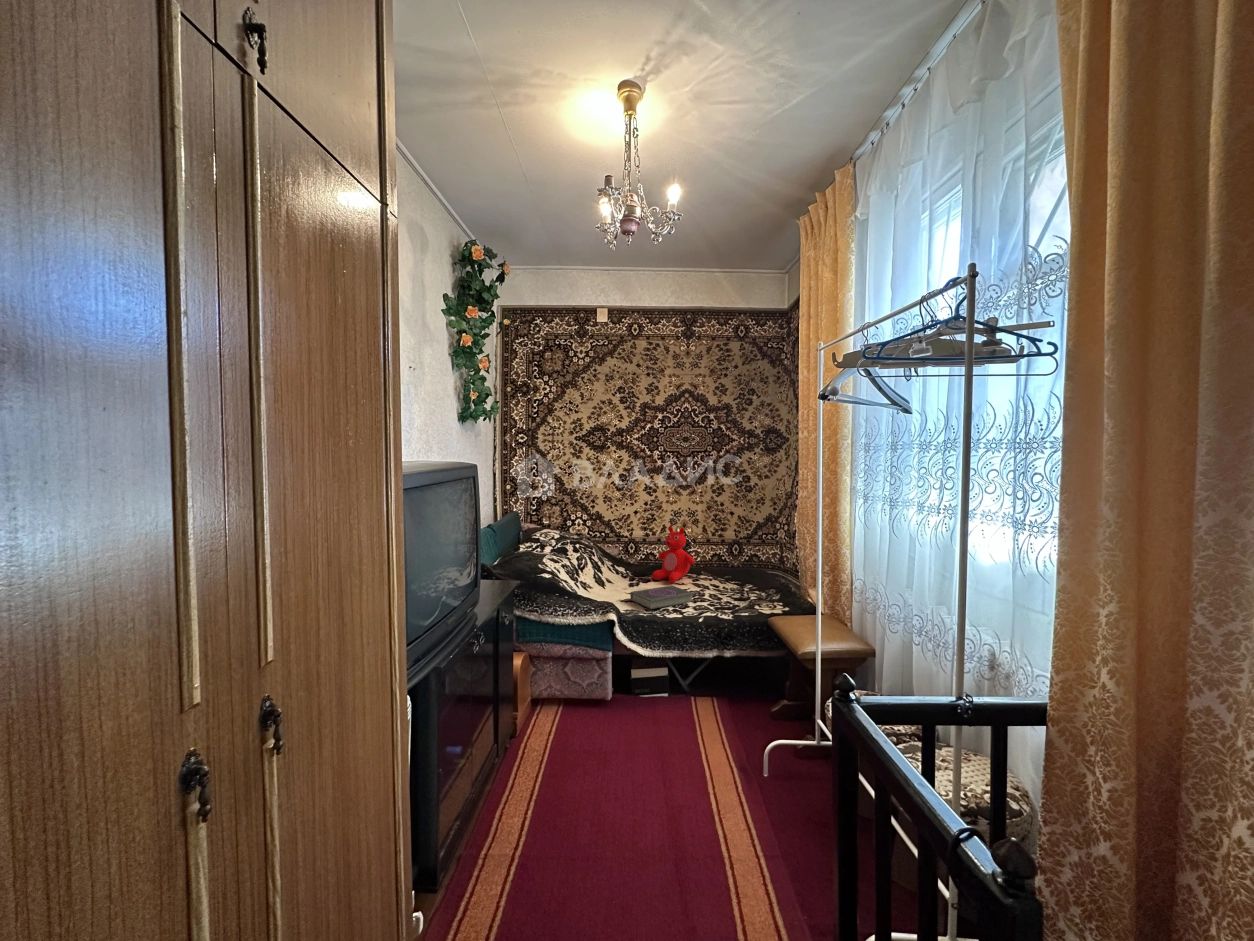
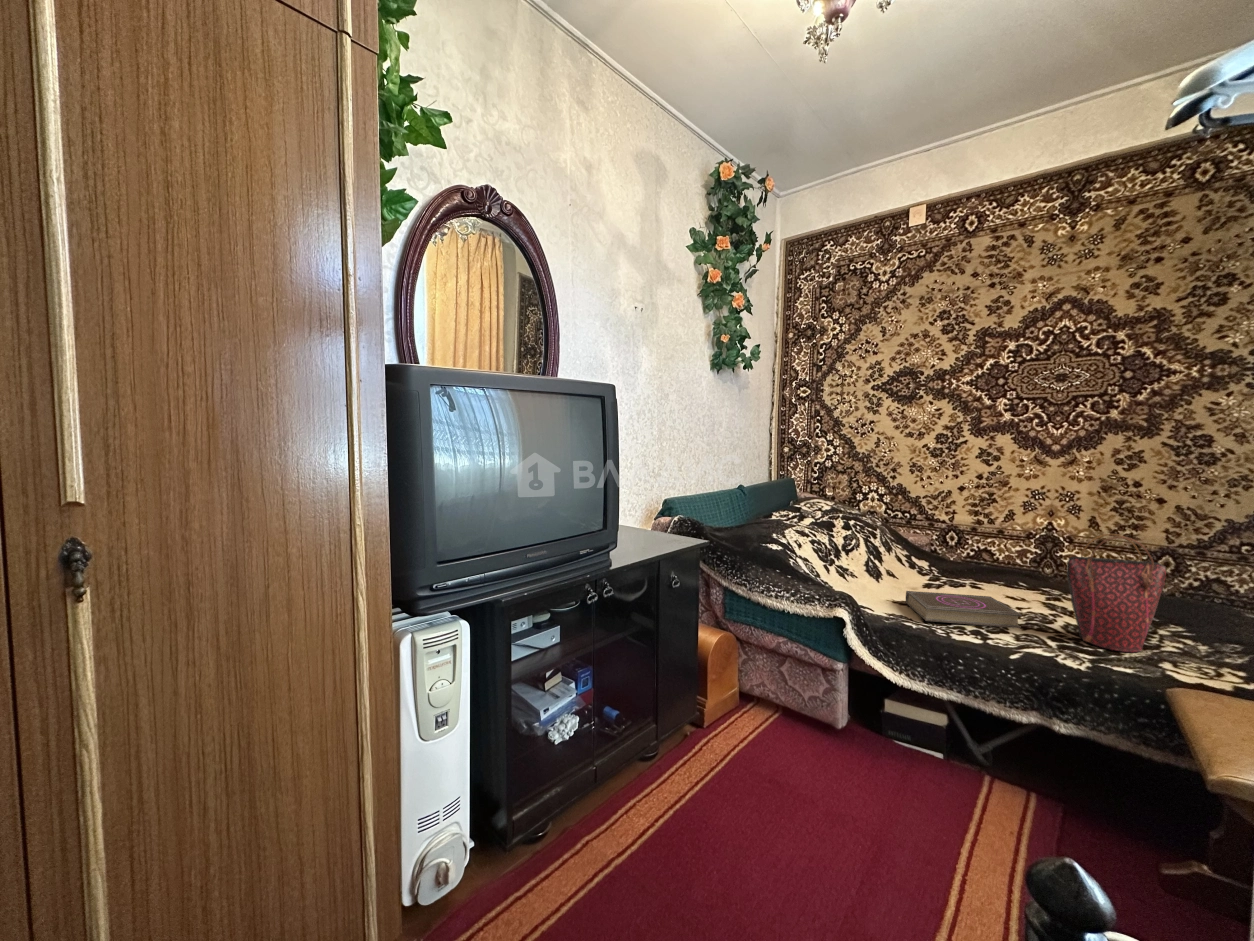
teddy bear: present [652,526,695,583] -> none [967,509,1051,595]
handbag: none [714,540,750,603] -> present [1067,534,1166,652]

